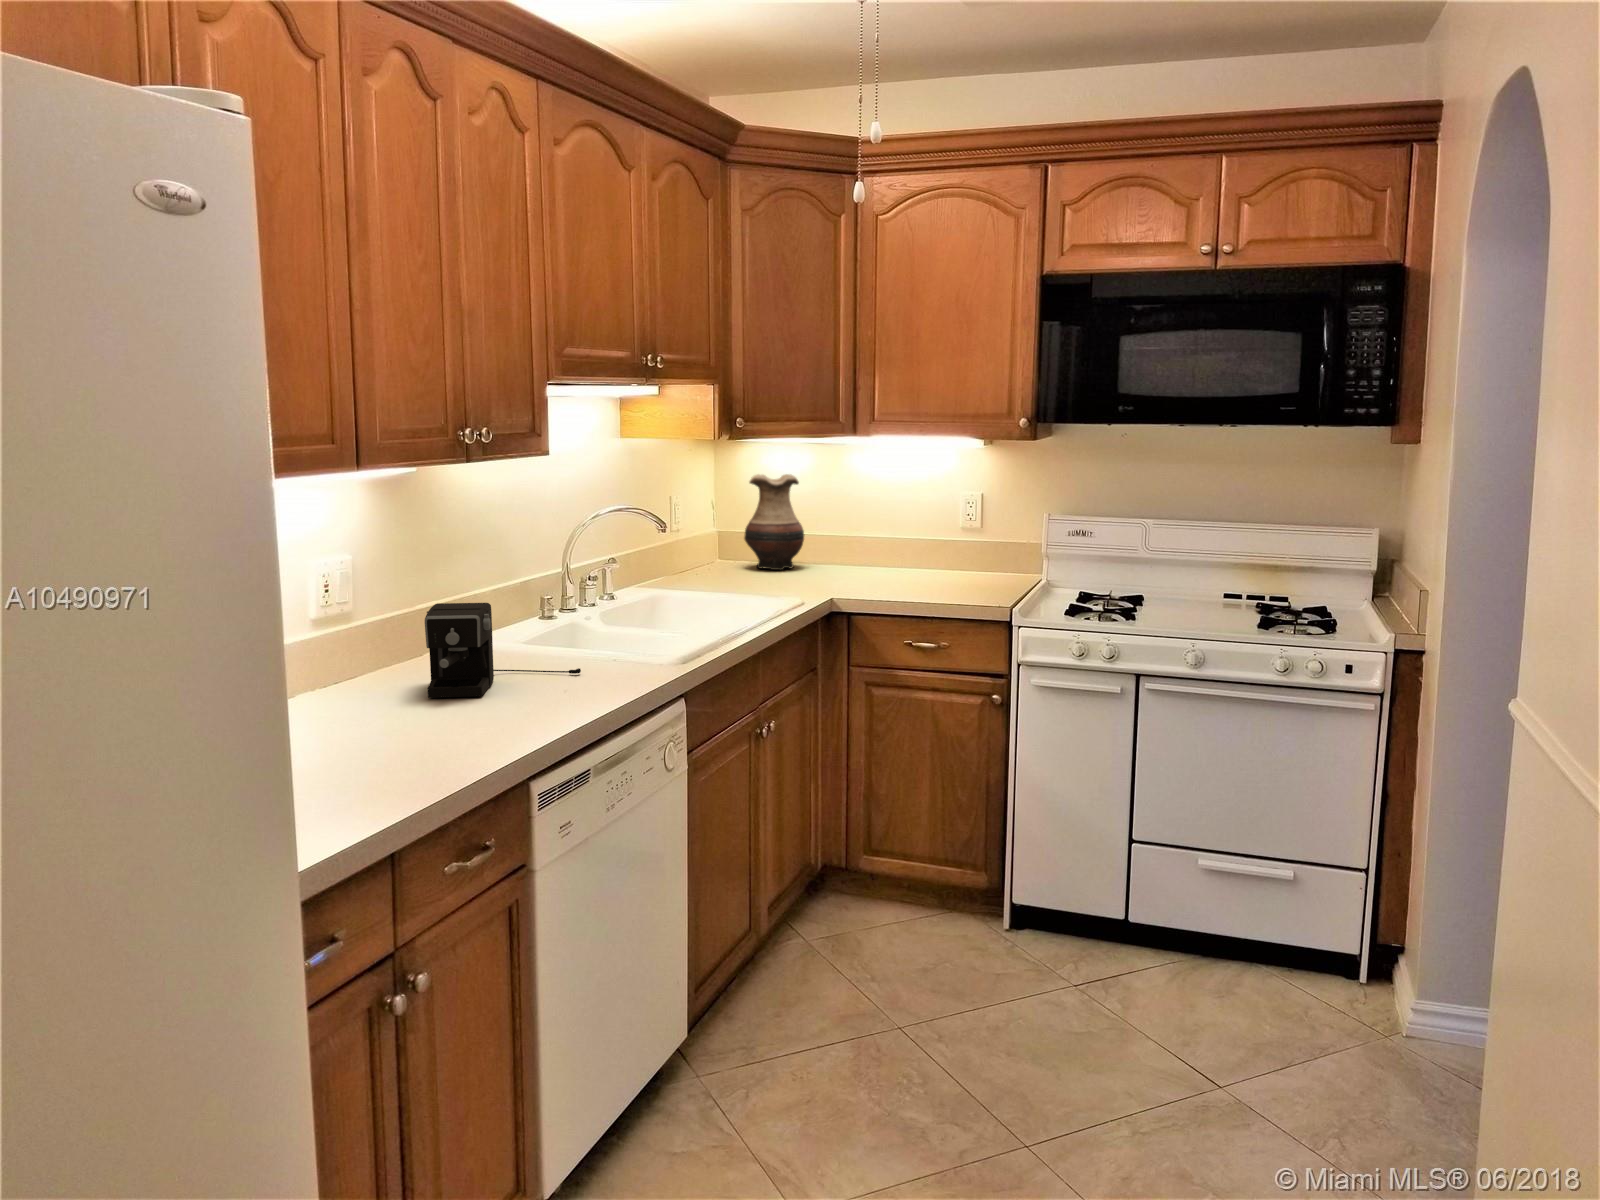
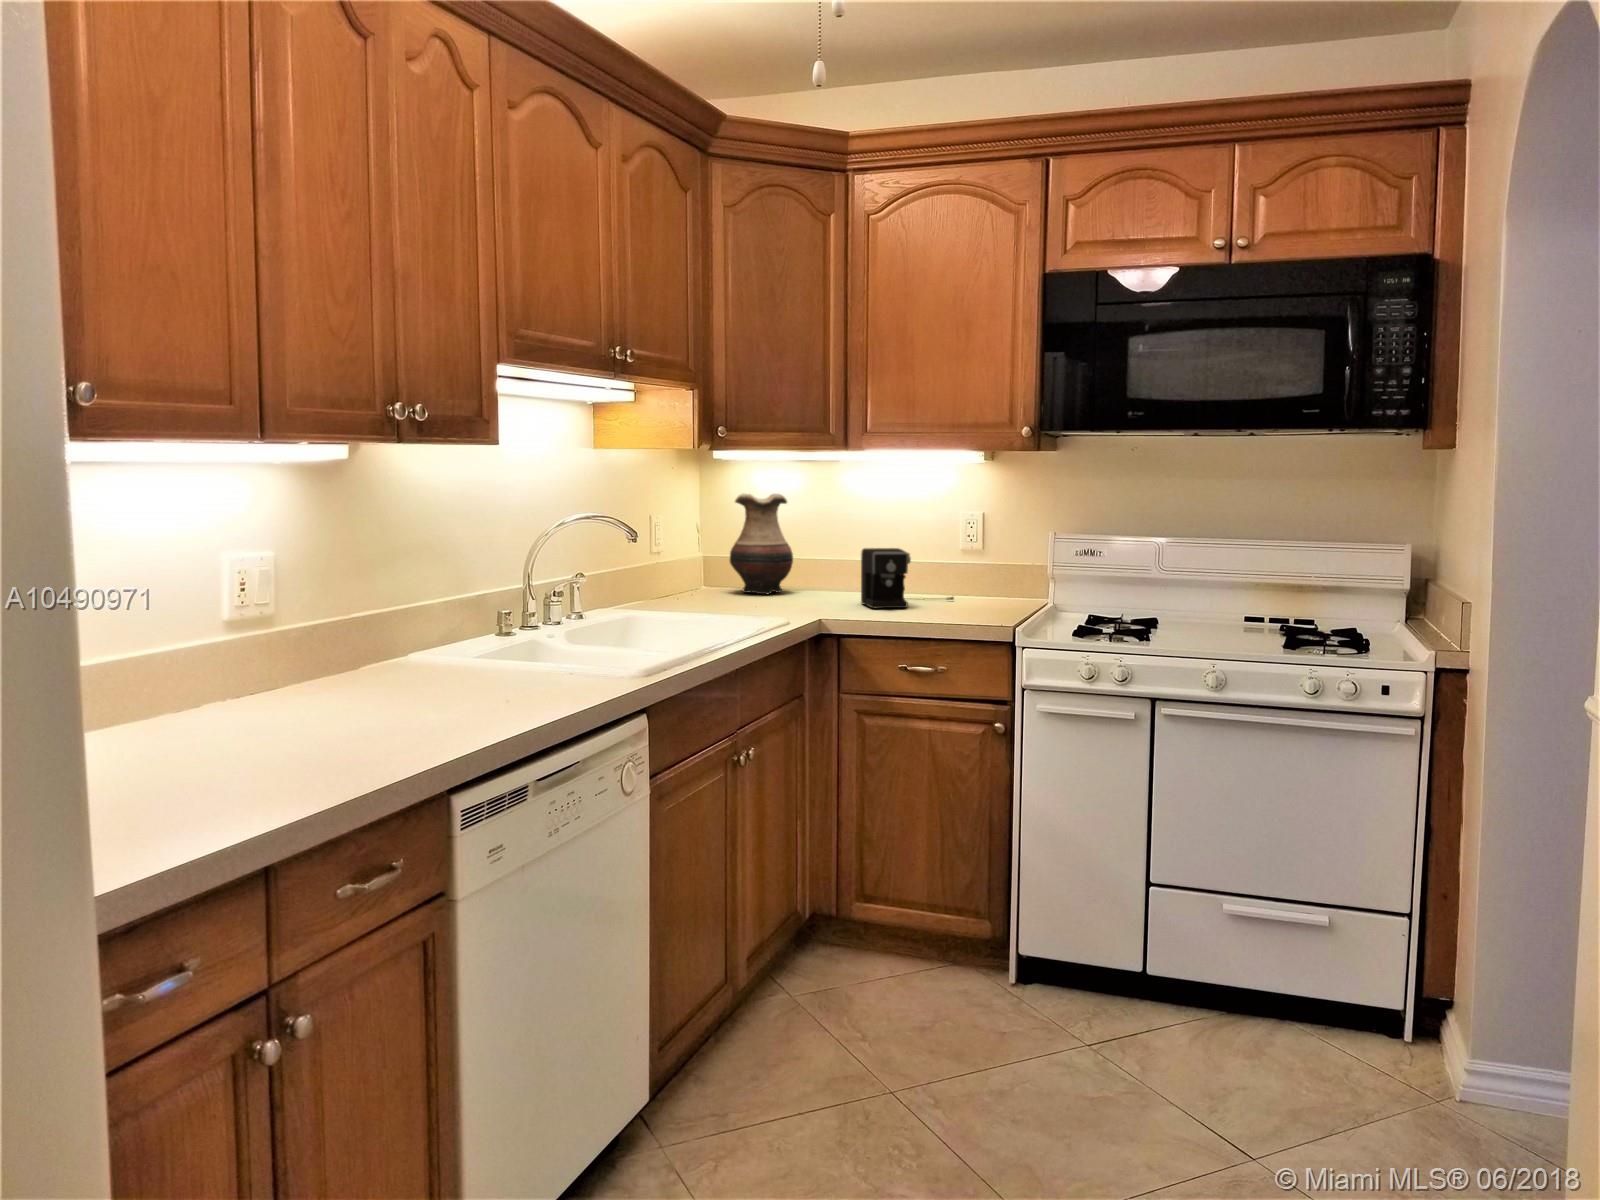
coffee maker: present [425,603,581,698] -> present [861,548,954,608]

